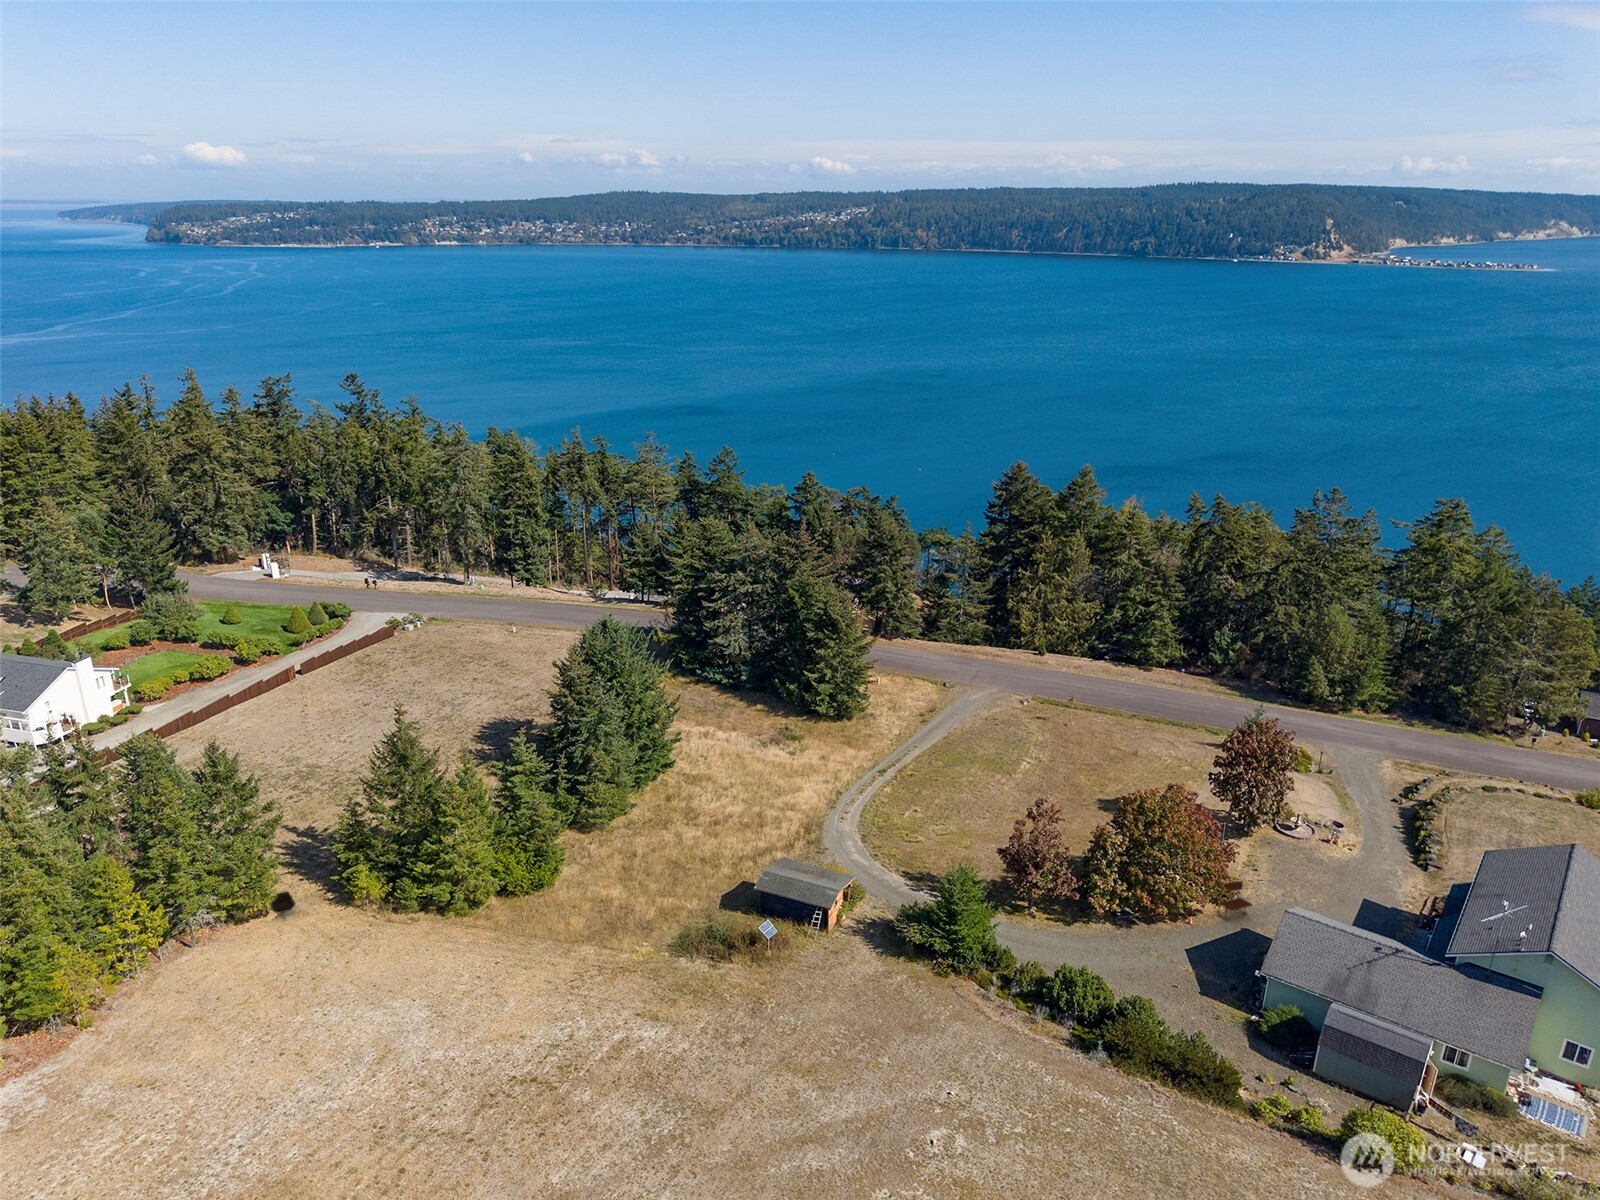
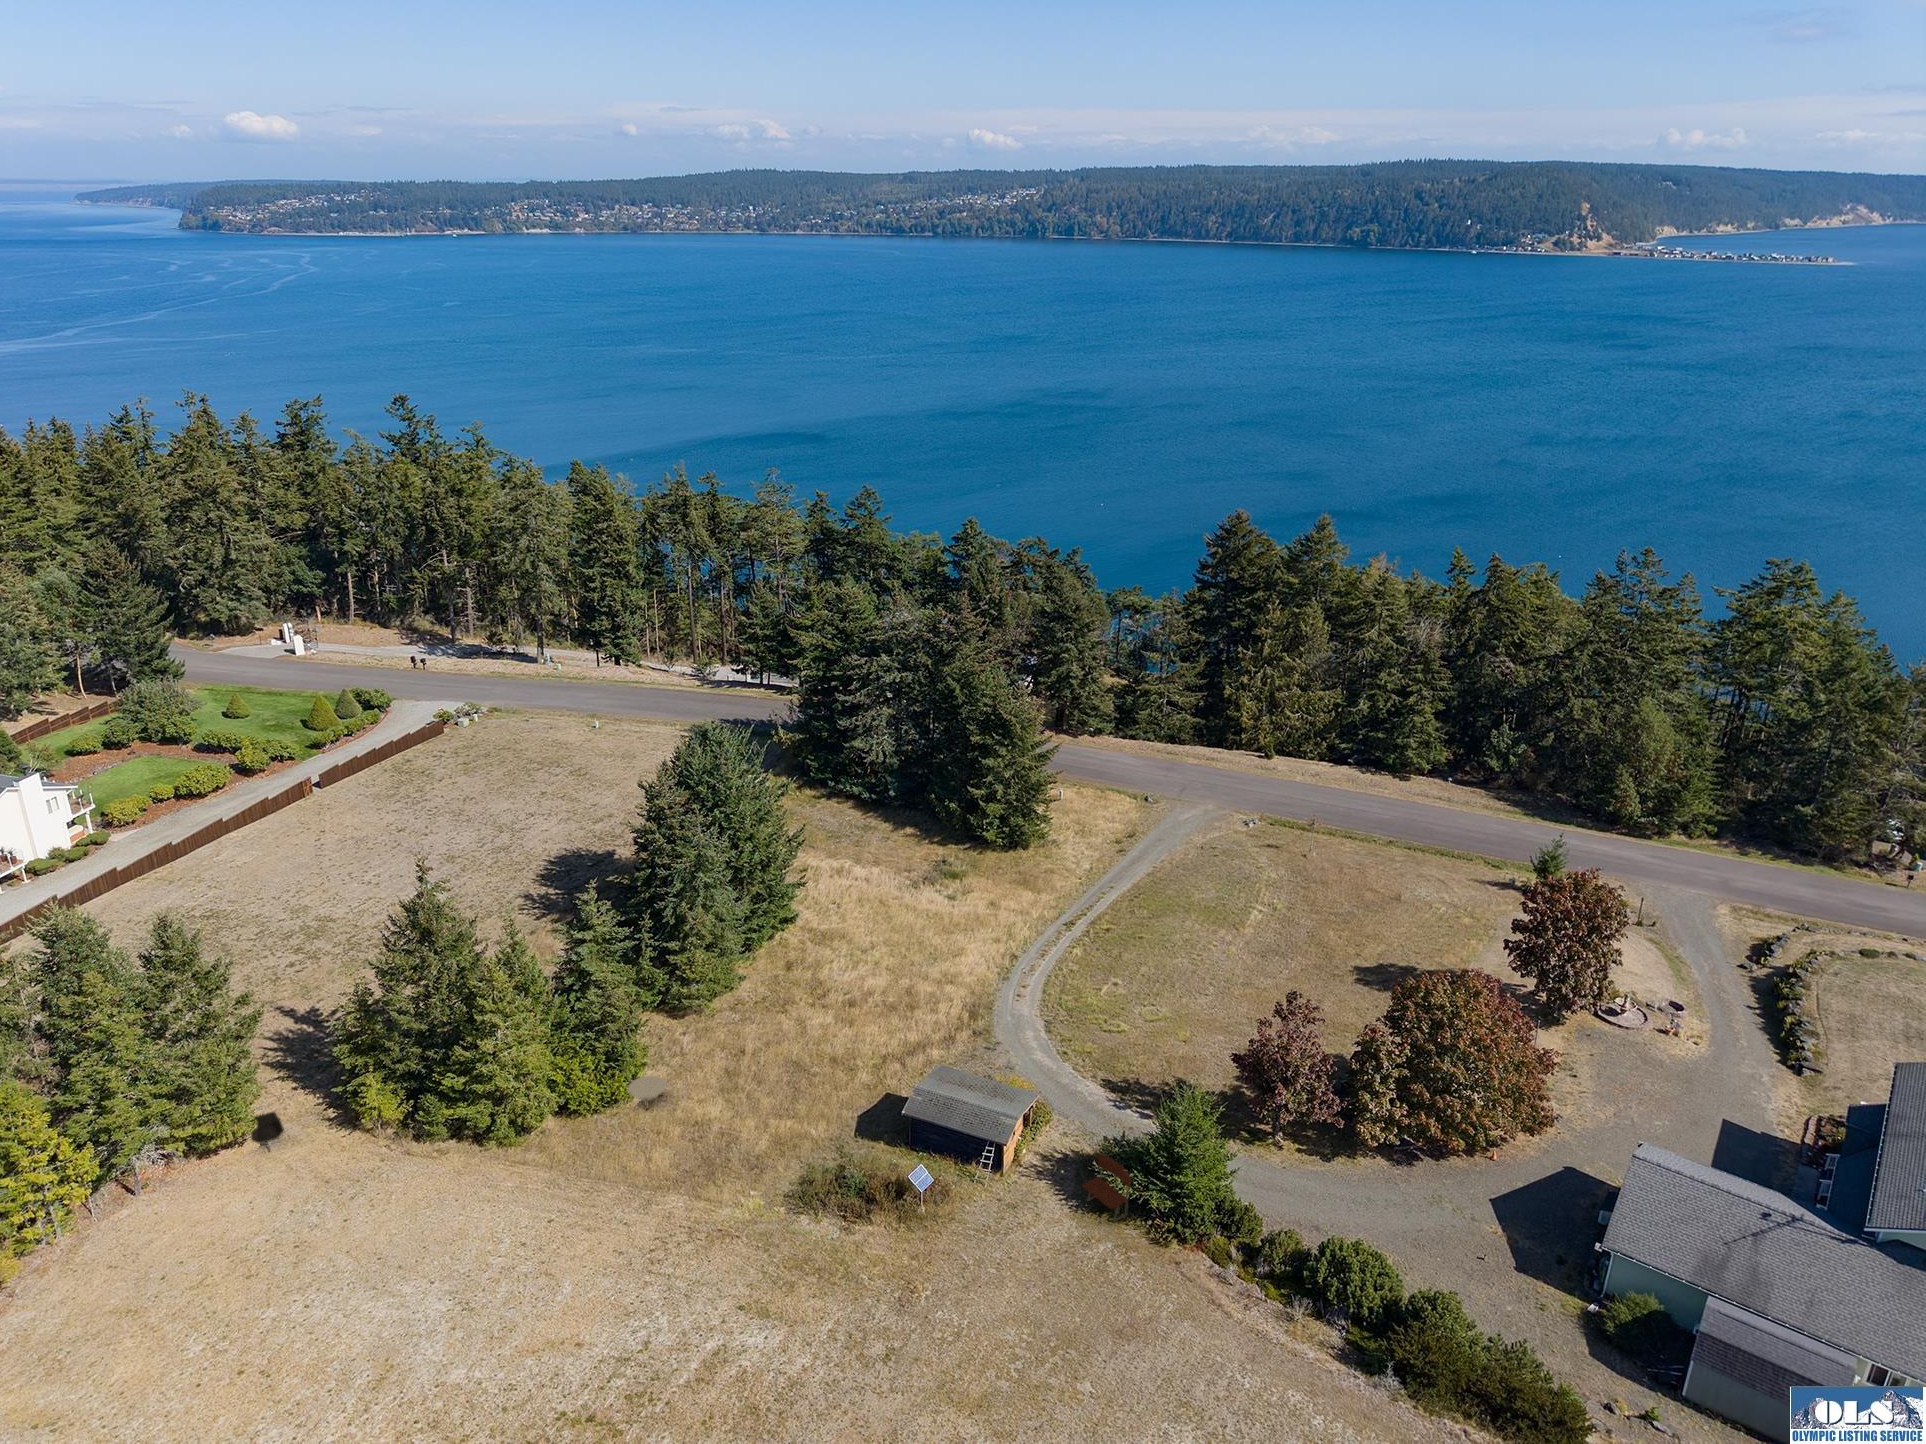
round table: none [551,869,580,893] -> present [628,1076,667,1110]
bench: present [1218,881,1252,920] -> present [1082,1154,1131,1222]

